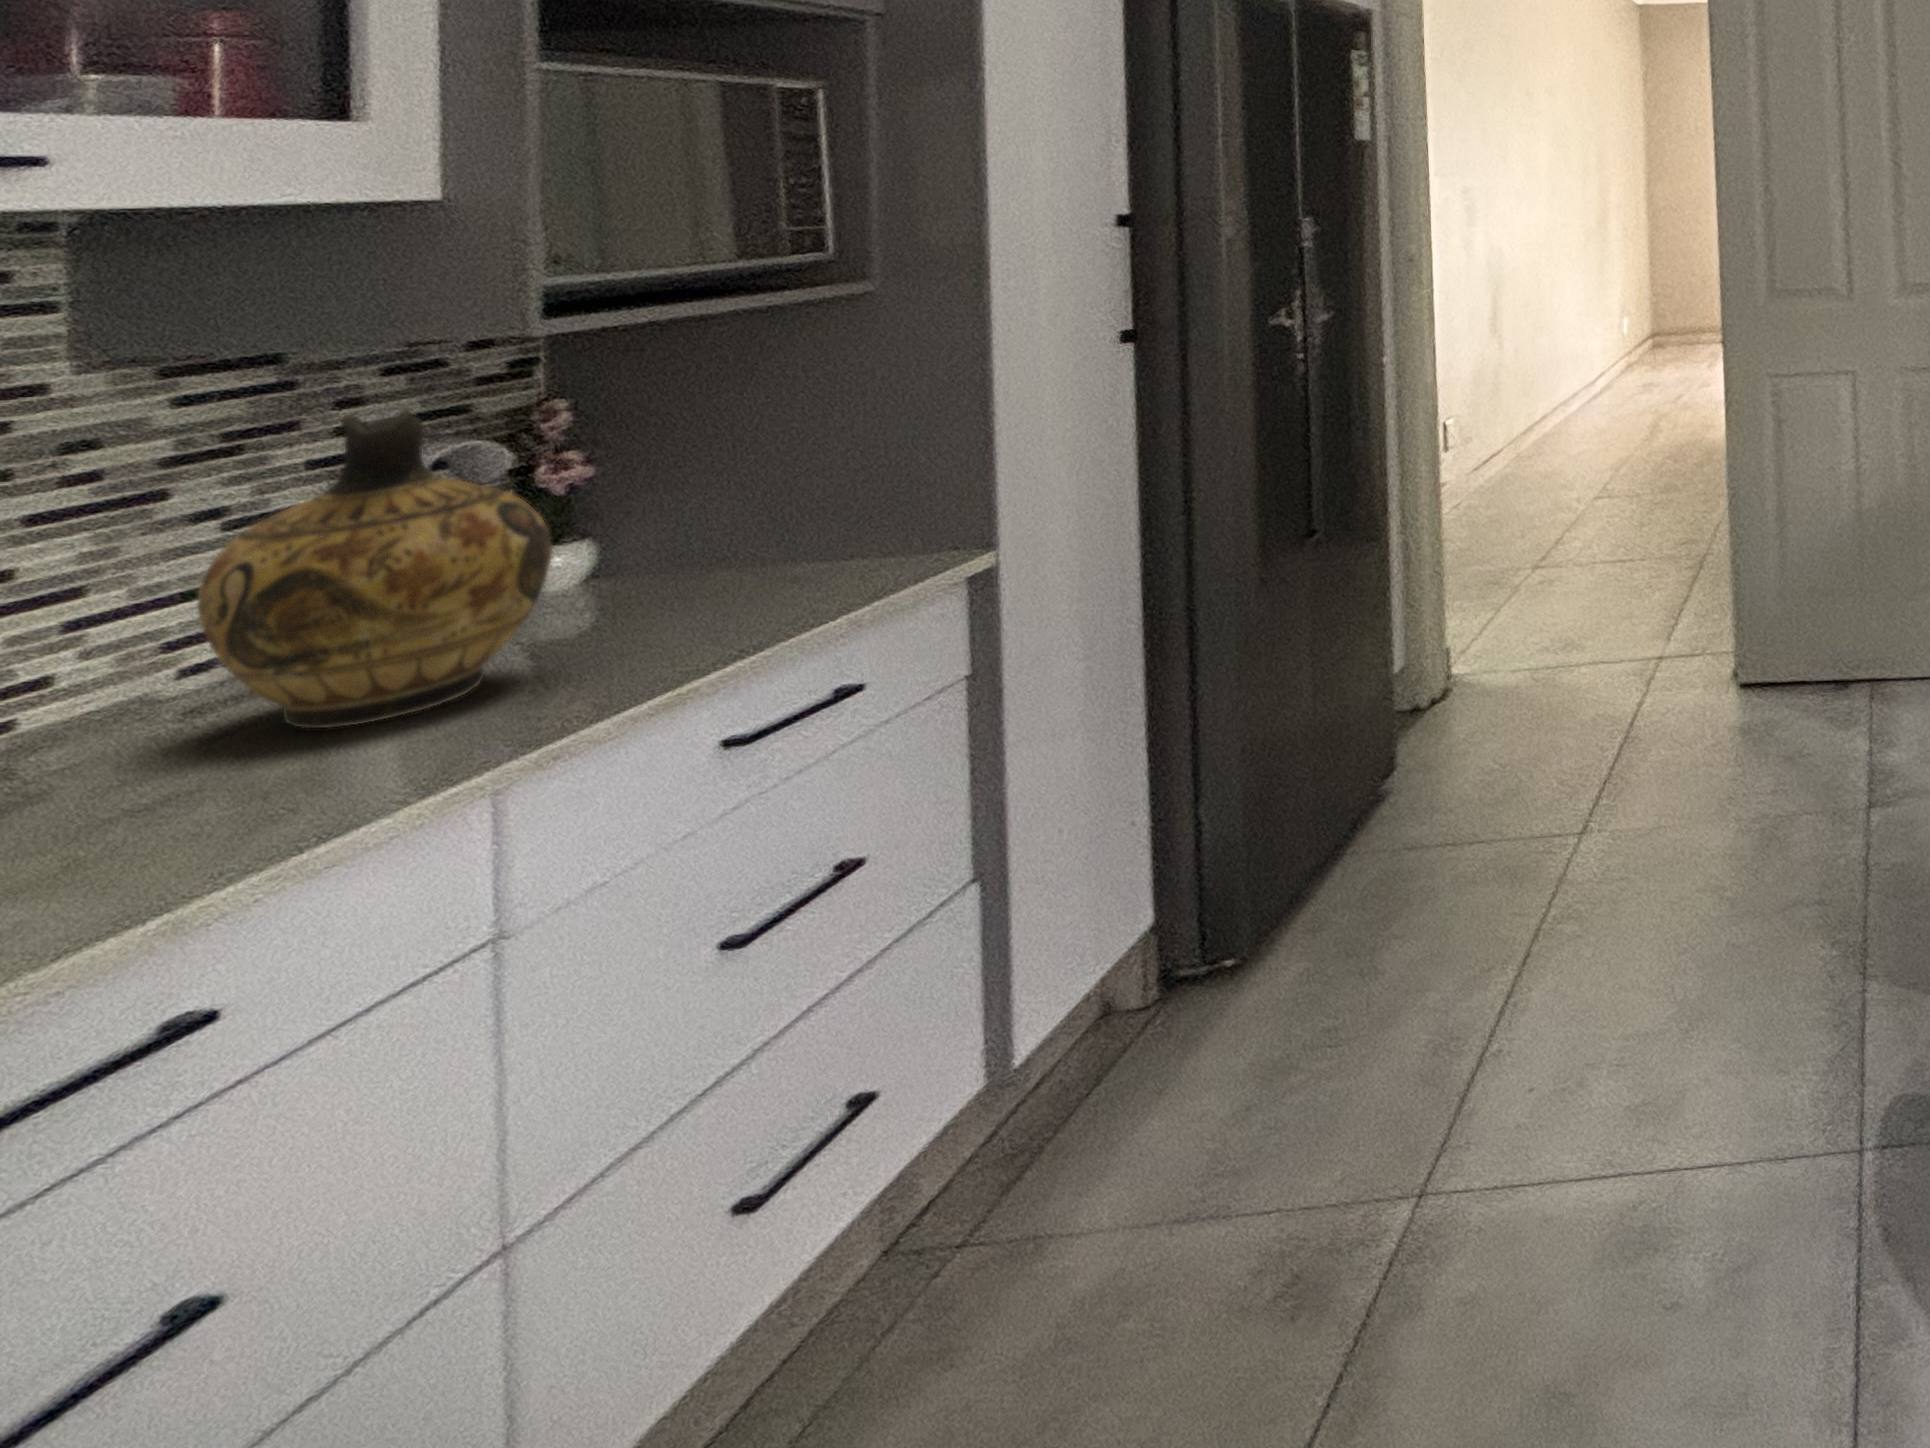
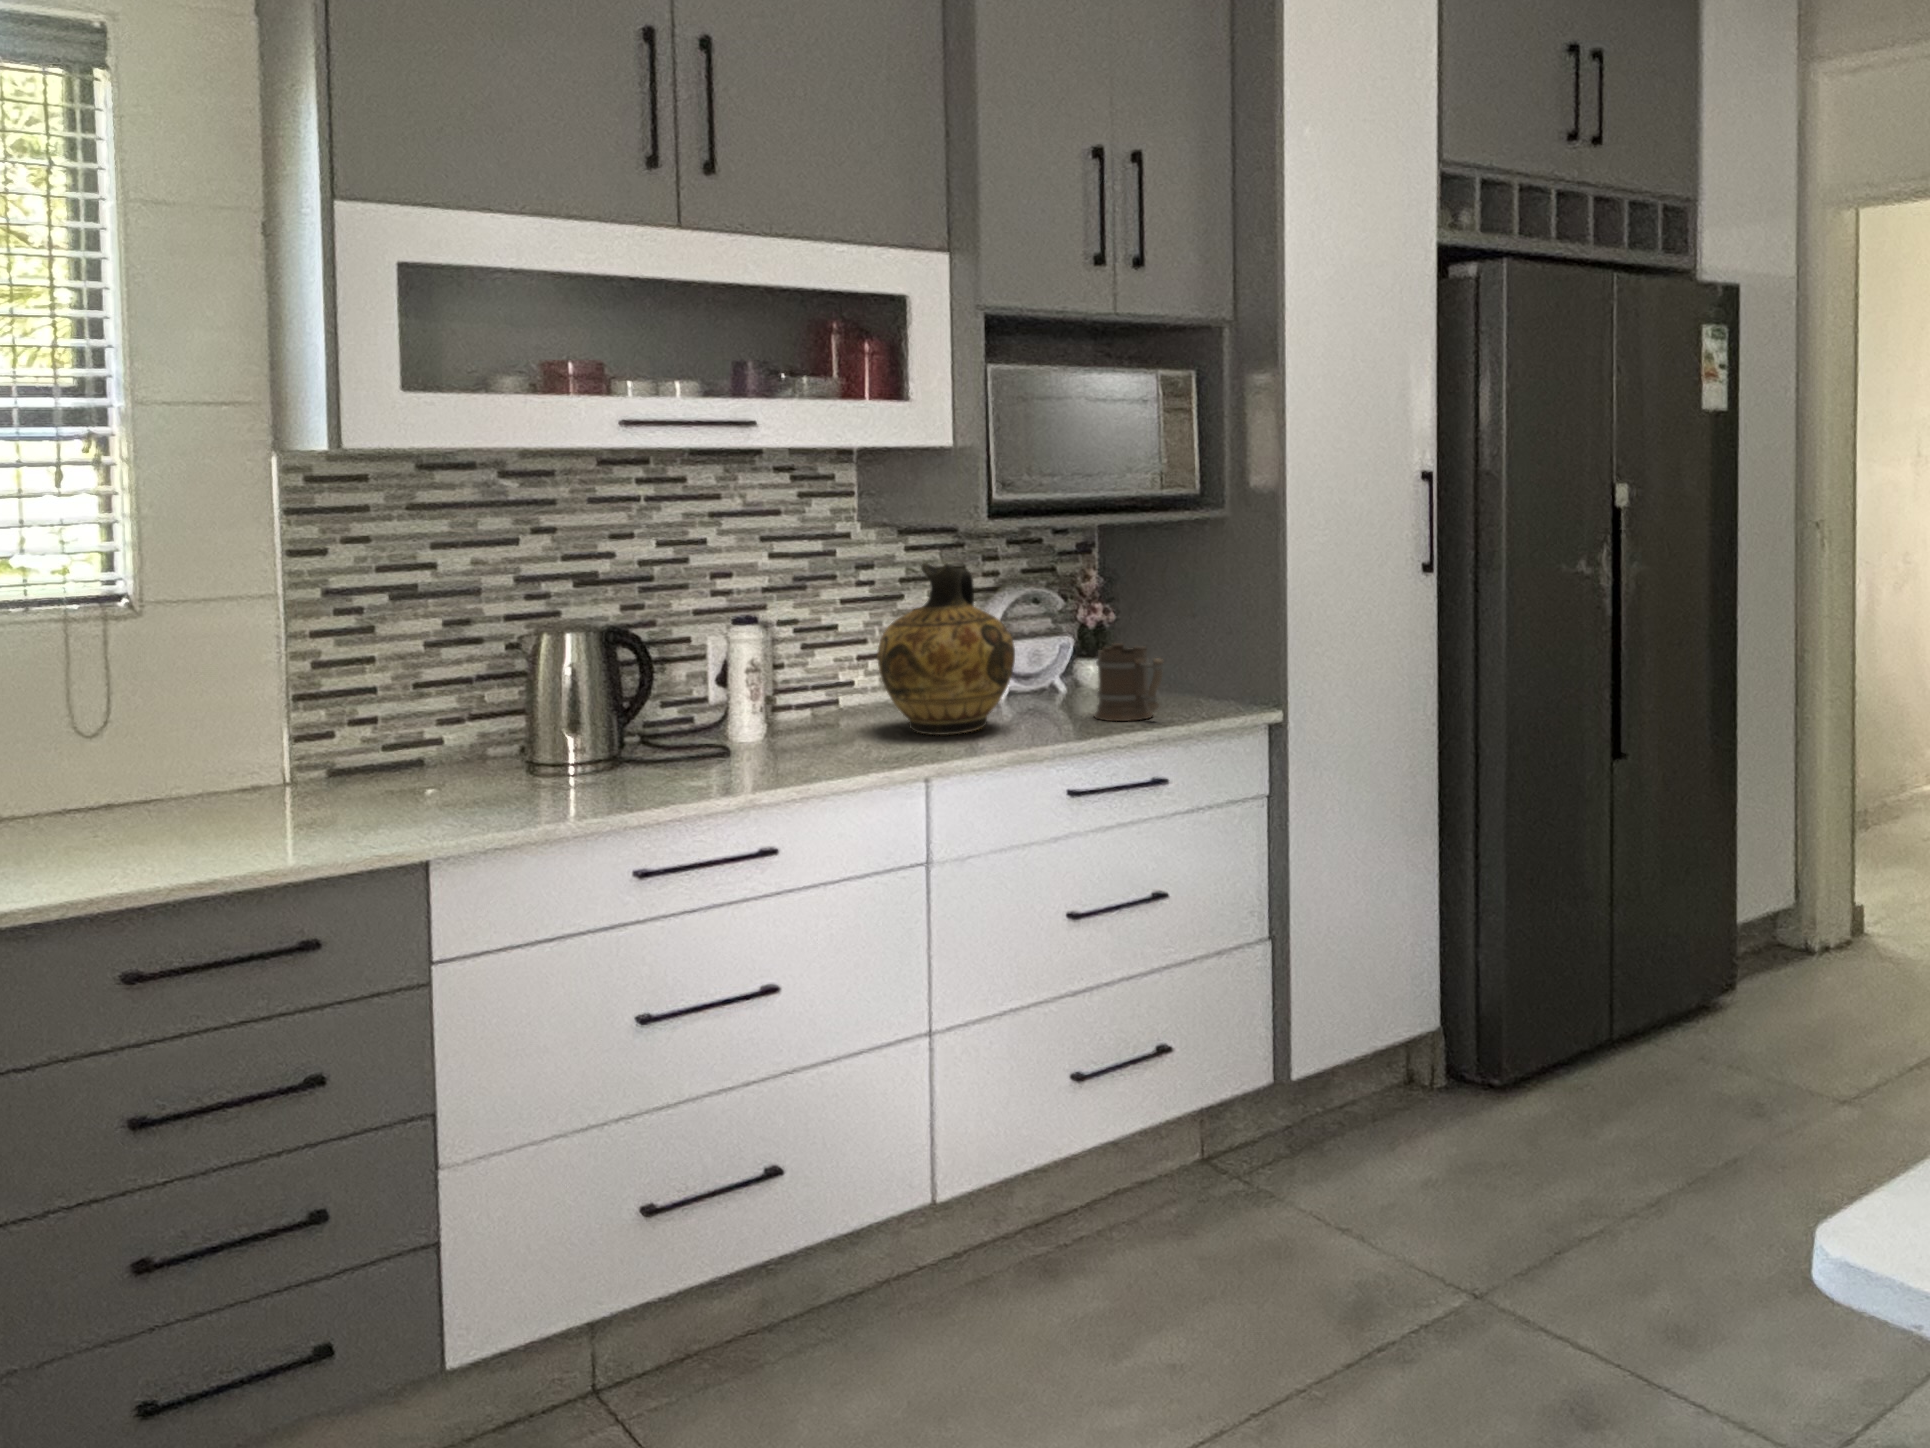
mug: none [670,493,825,621] -> present [1094,643,1163,721]

